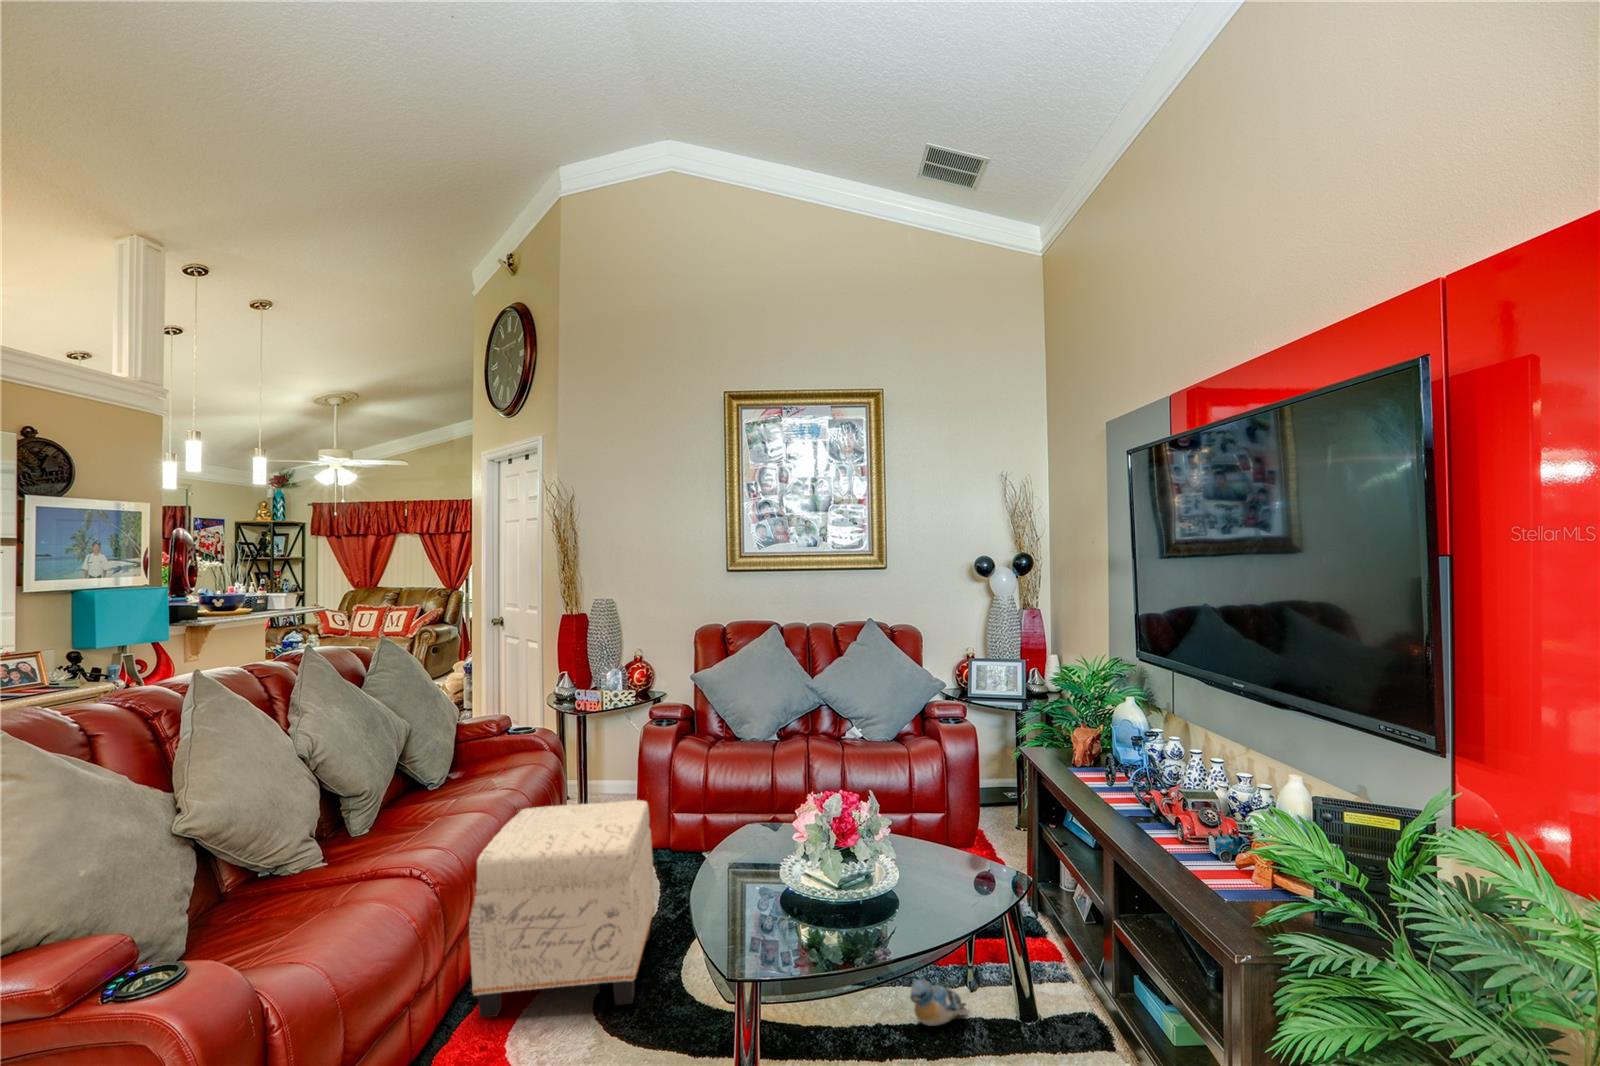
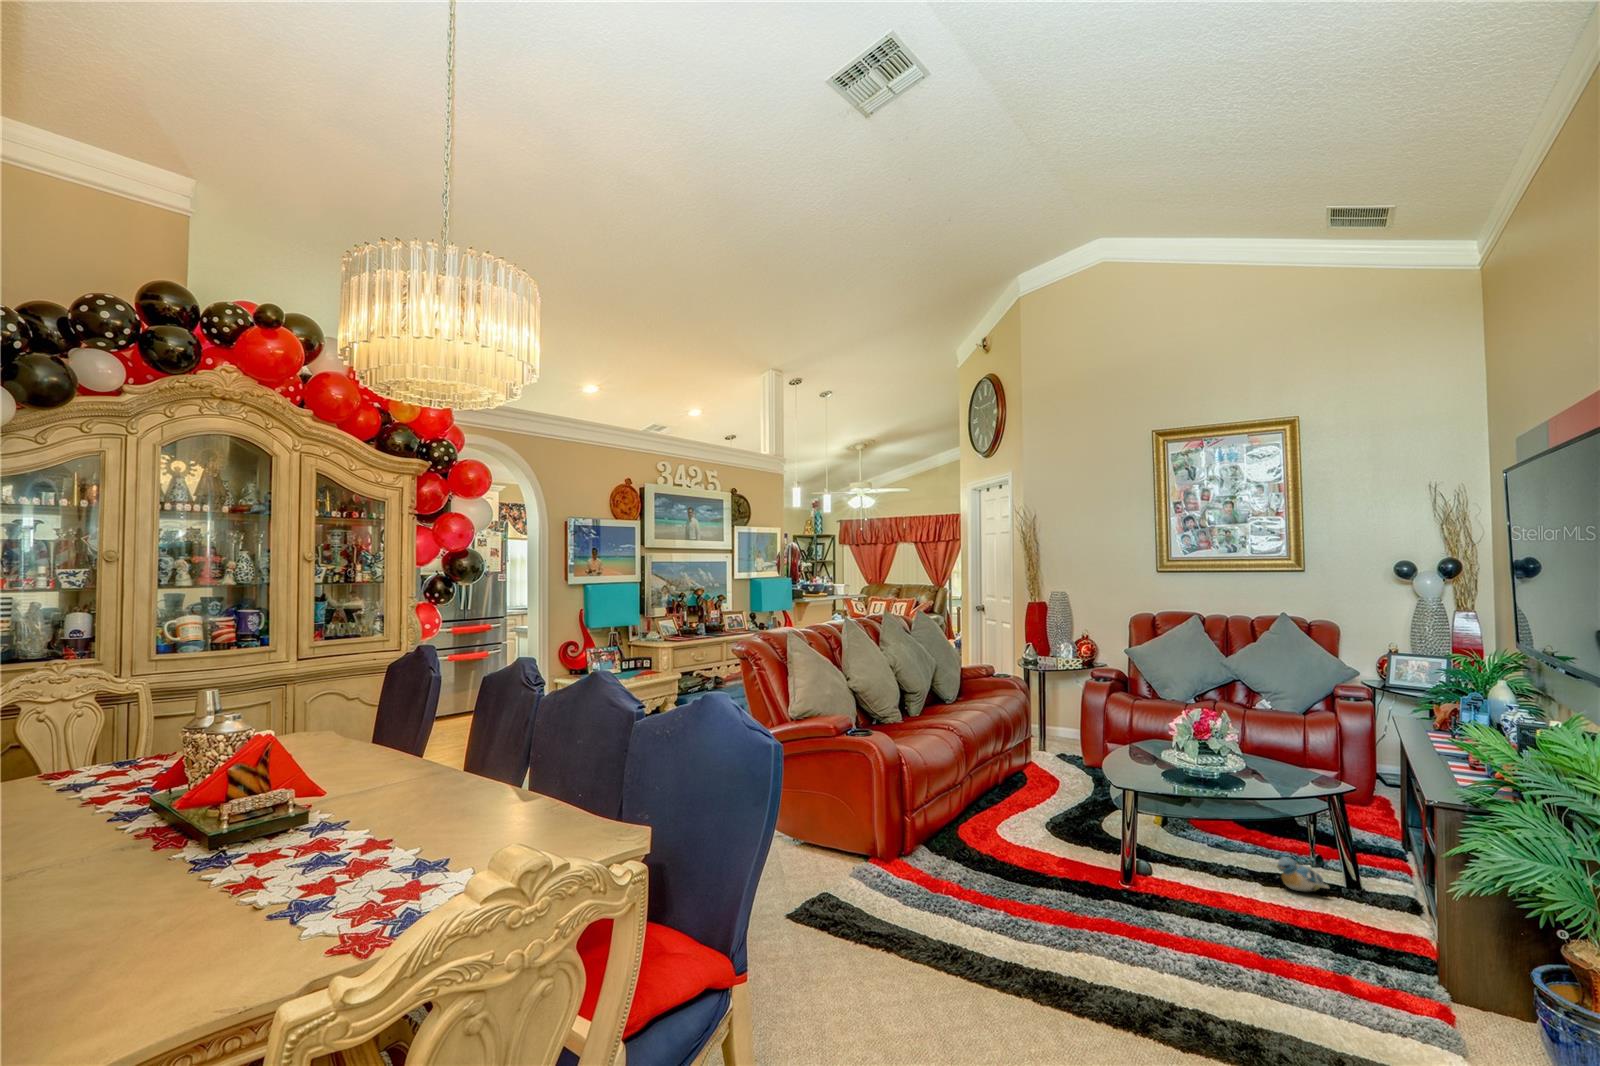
ottoman: present [469,800,655,1017] -> none [979,716,1094,835]

